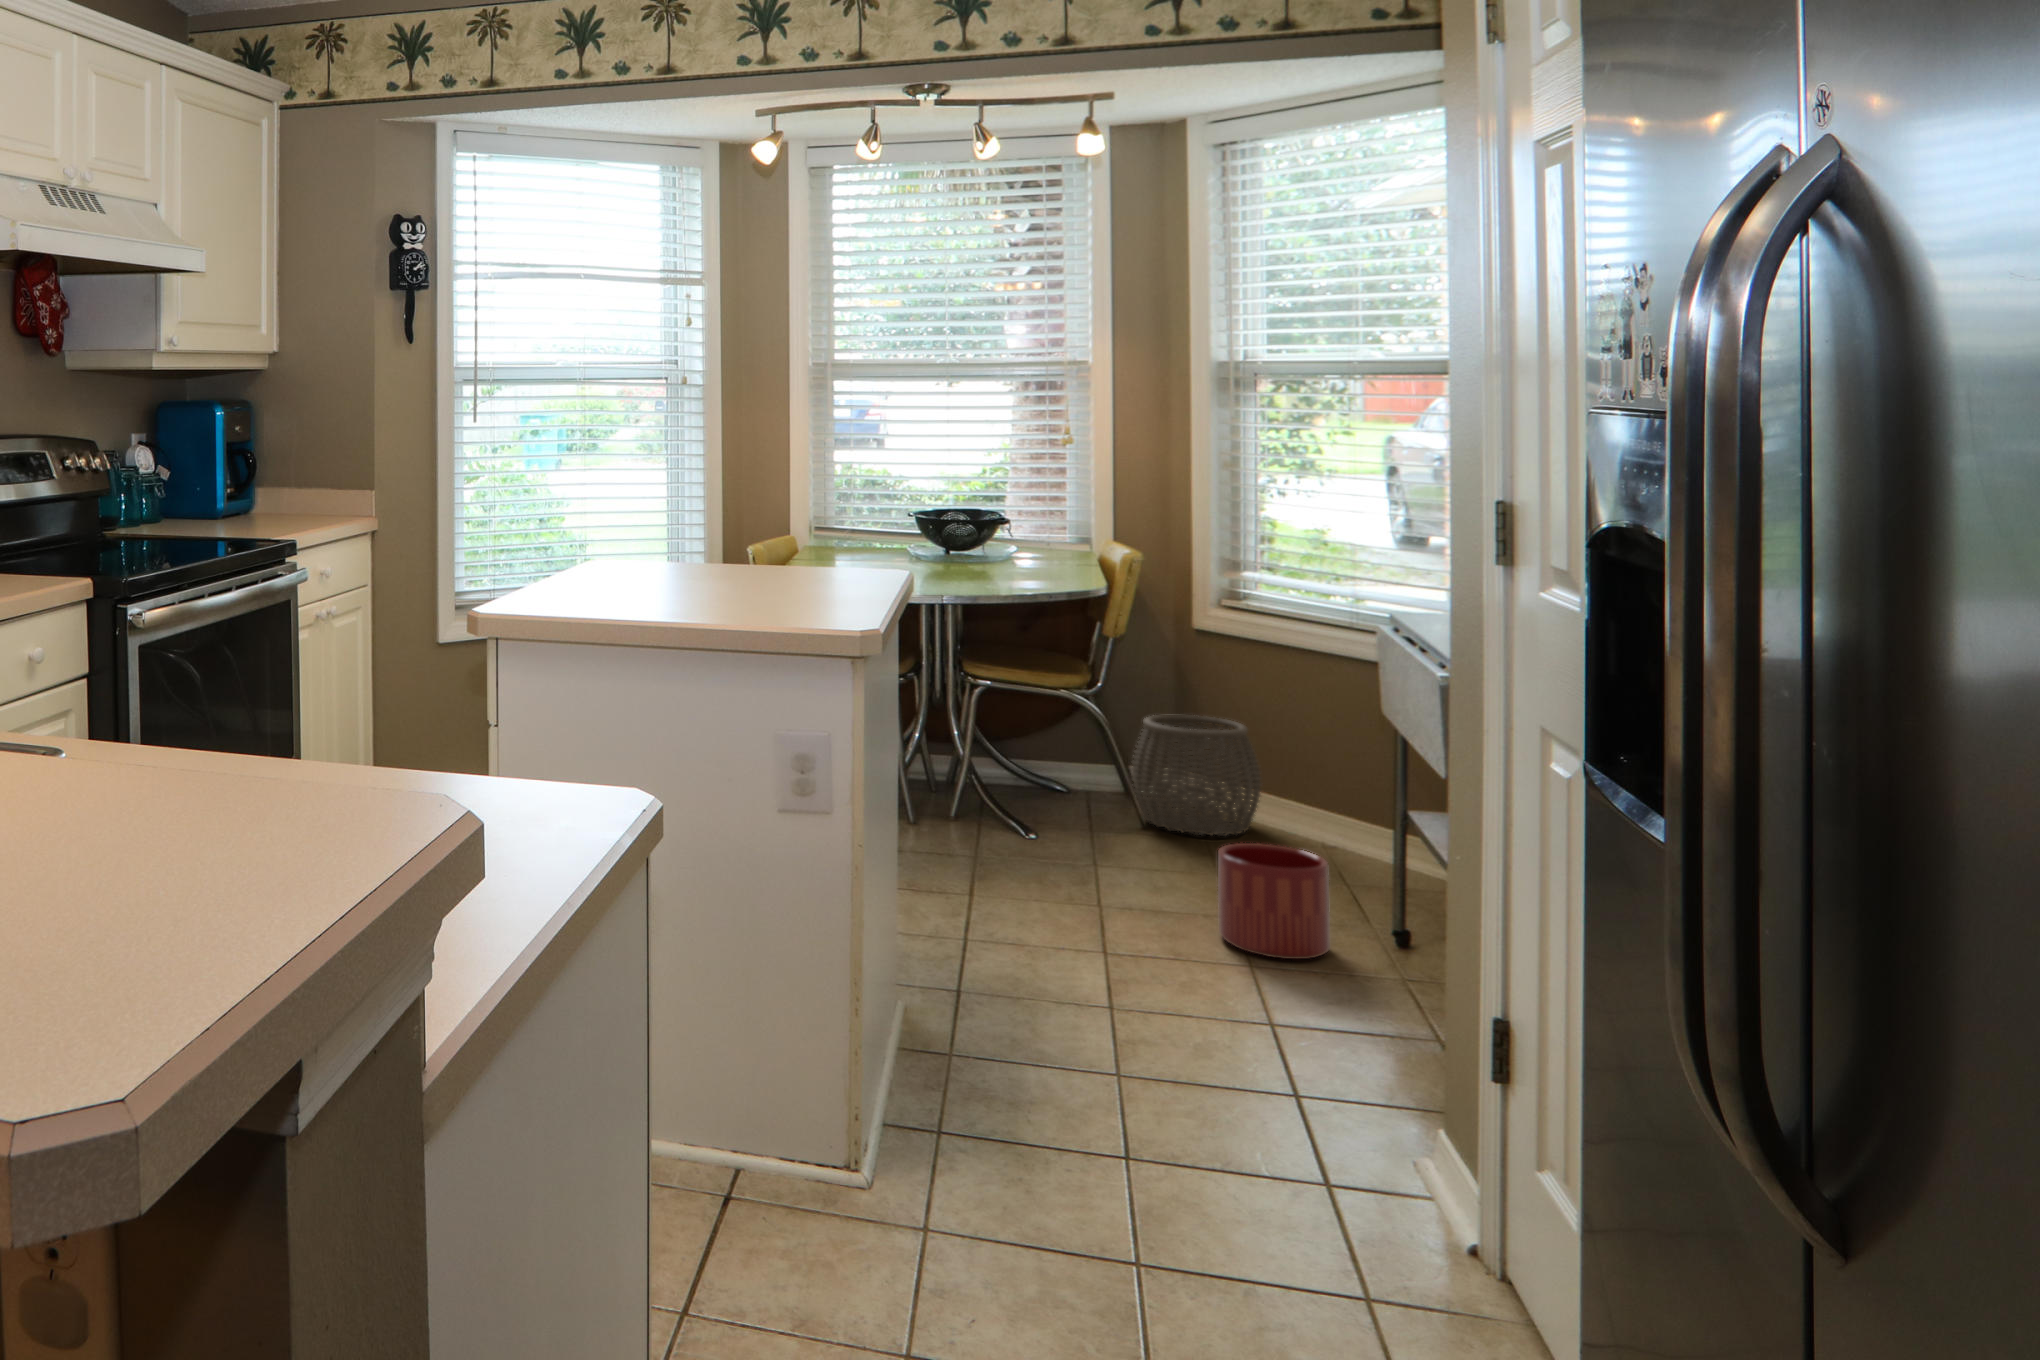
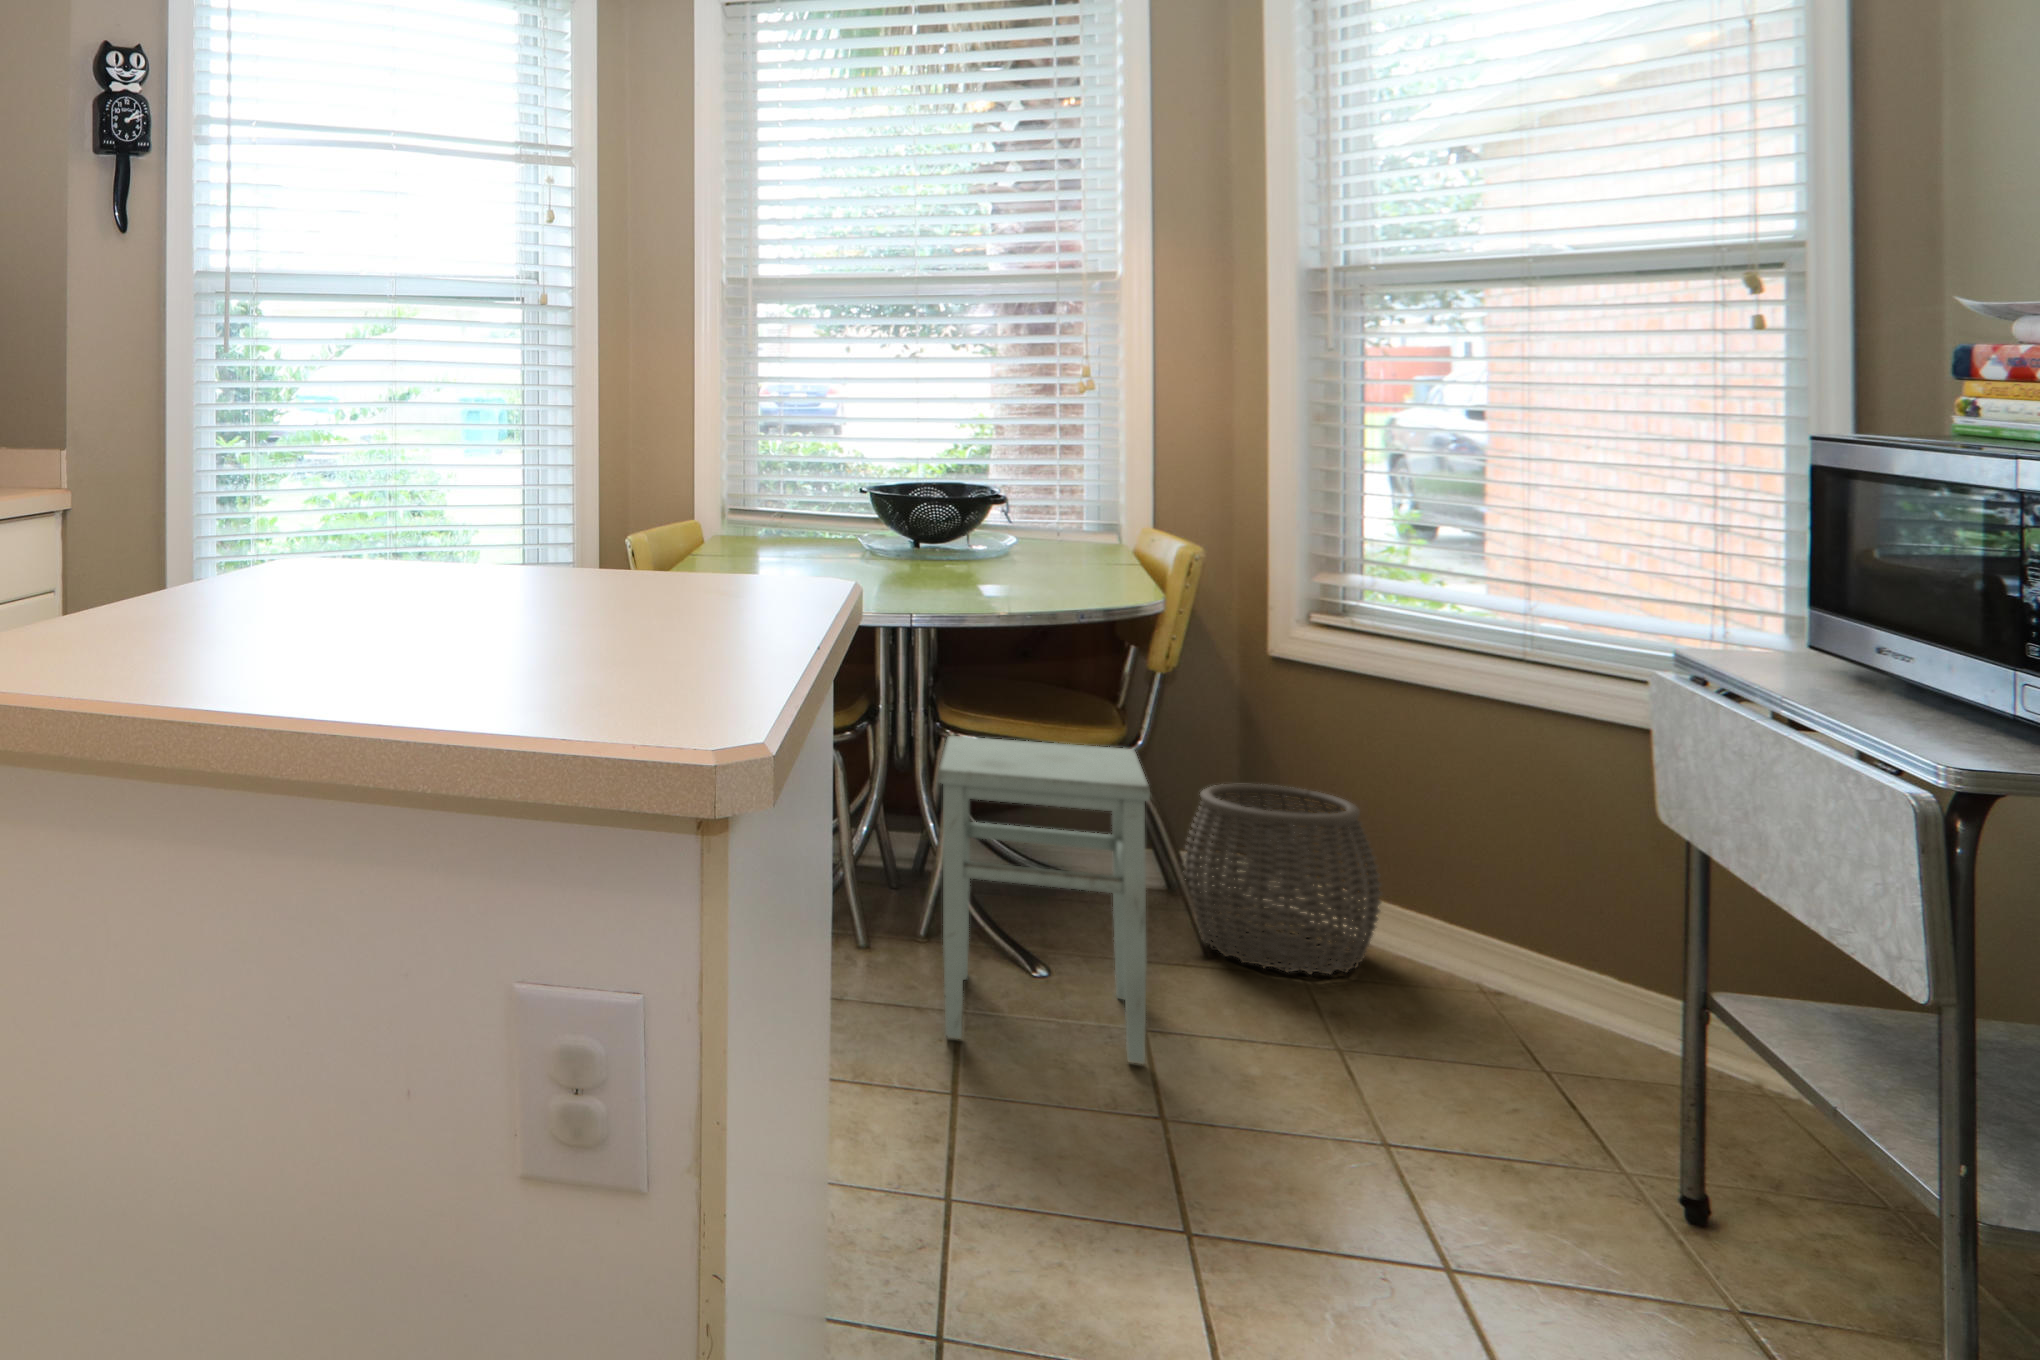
stool: none [962,679,1096,879] -> present [938,736,1150,1064]
planter: present [1218,843,1330,959] -> none [1375,1033,1582,1260]

